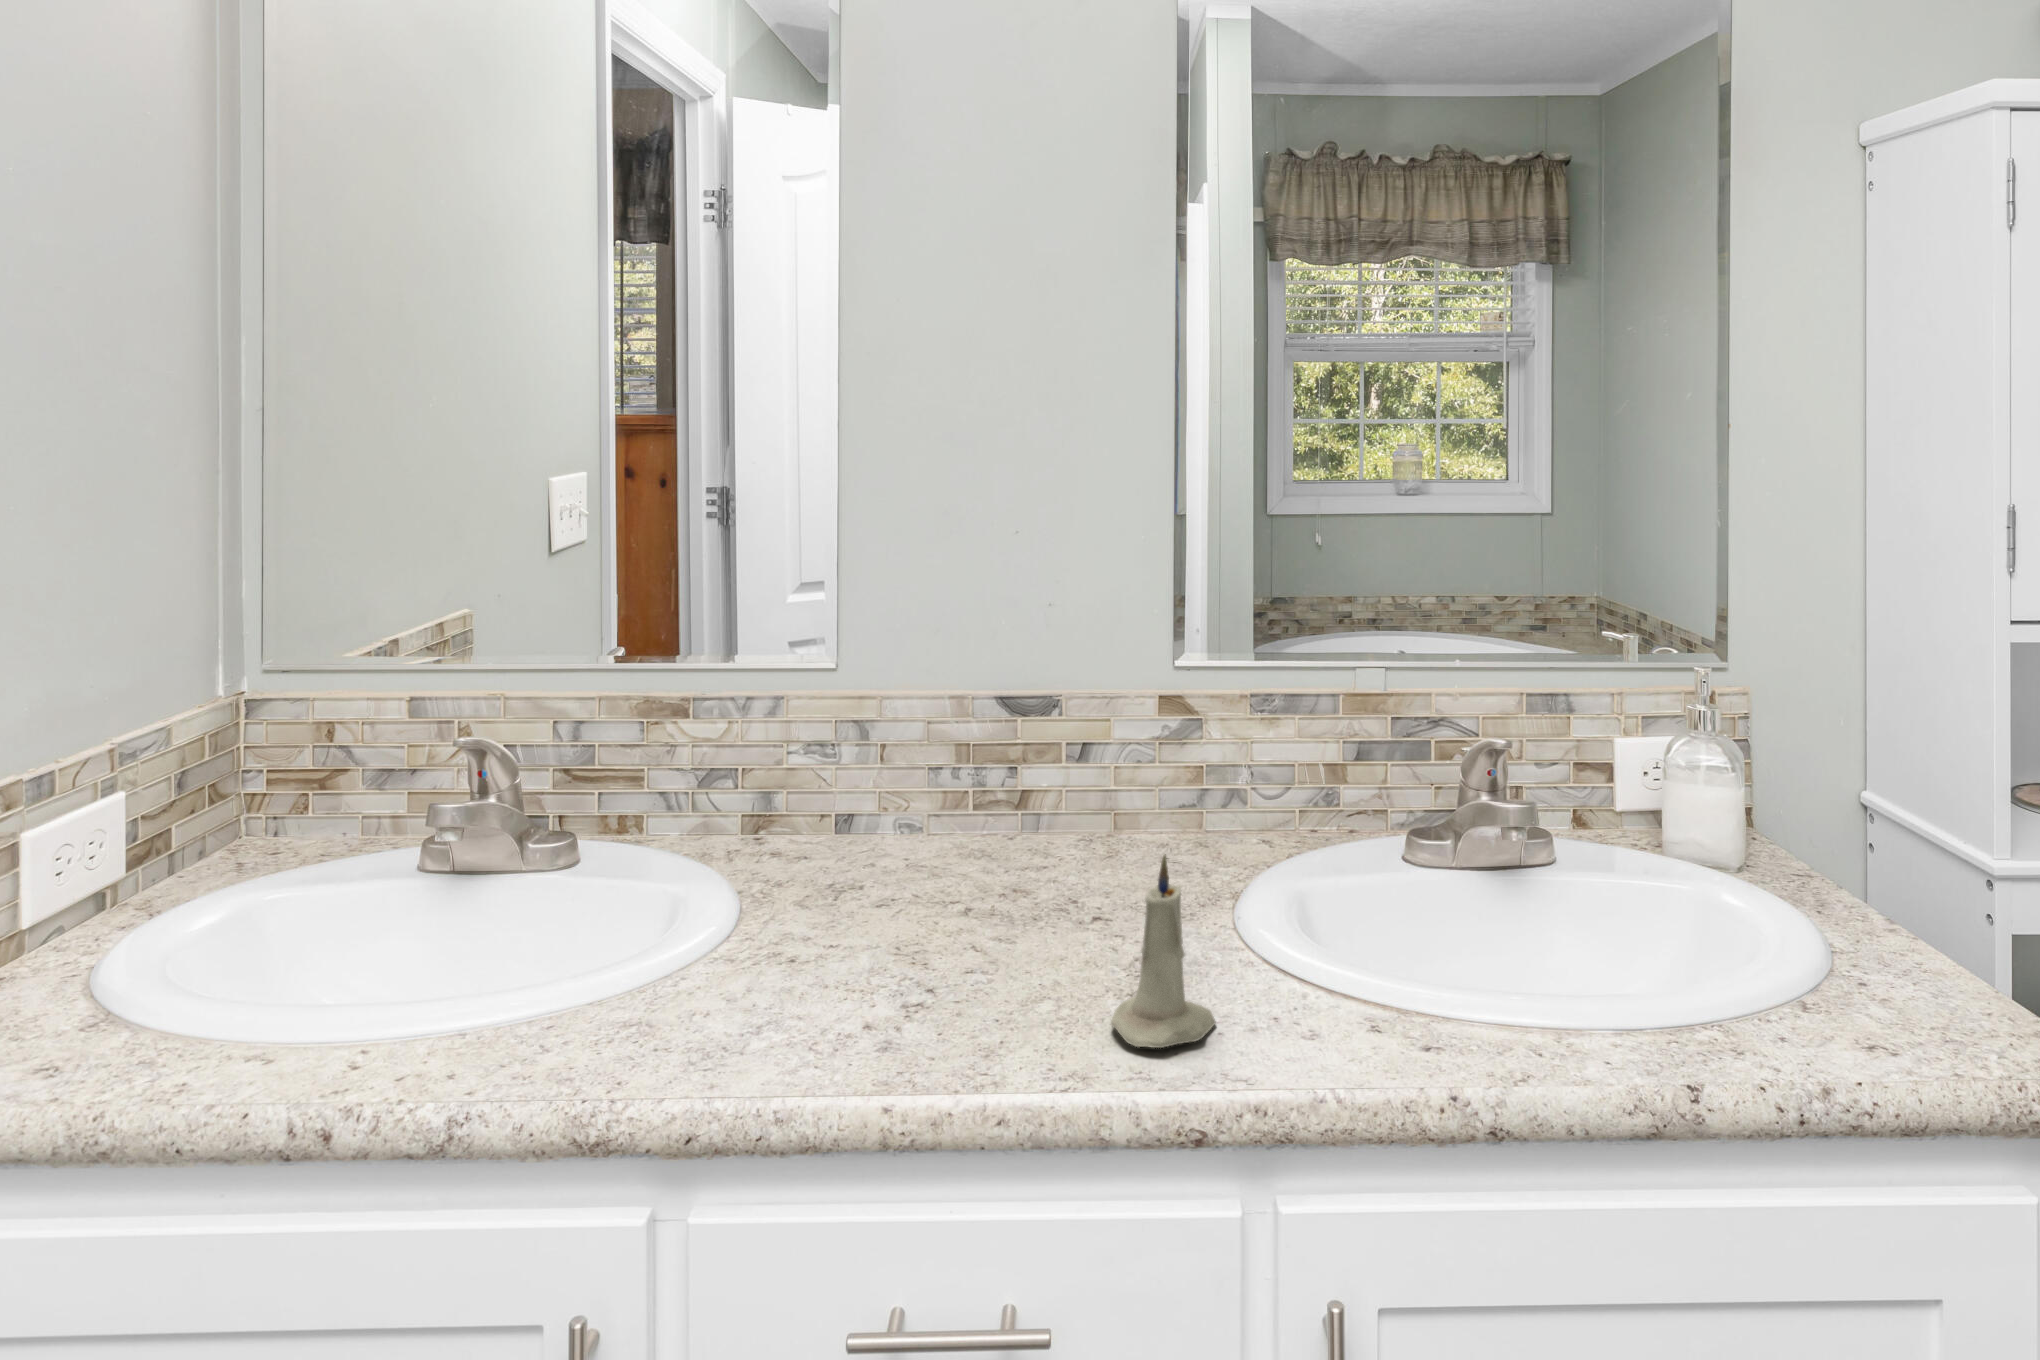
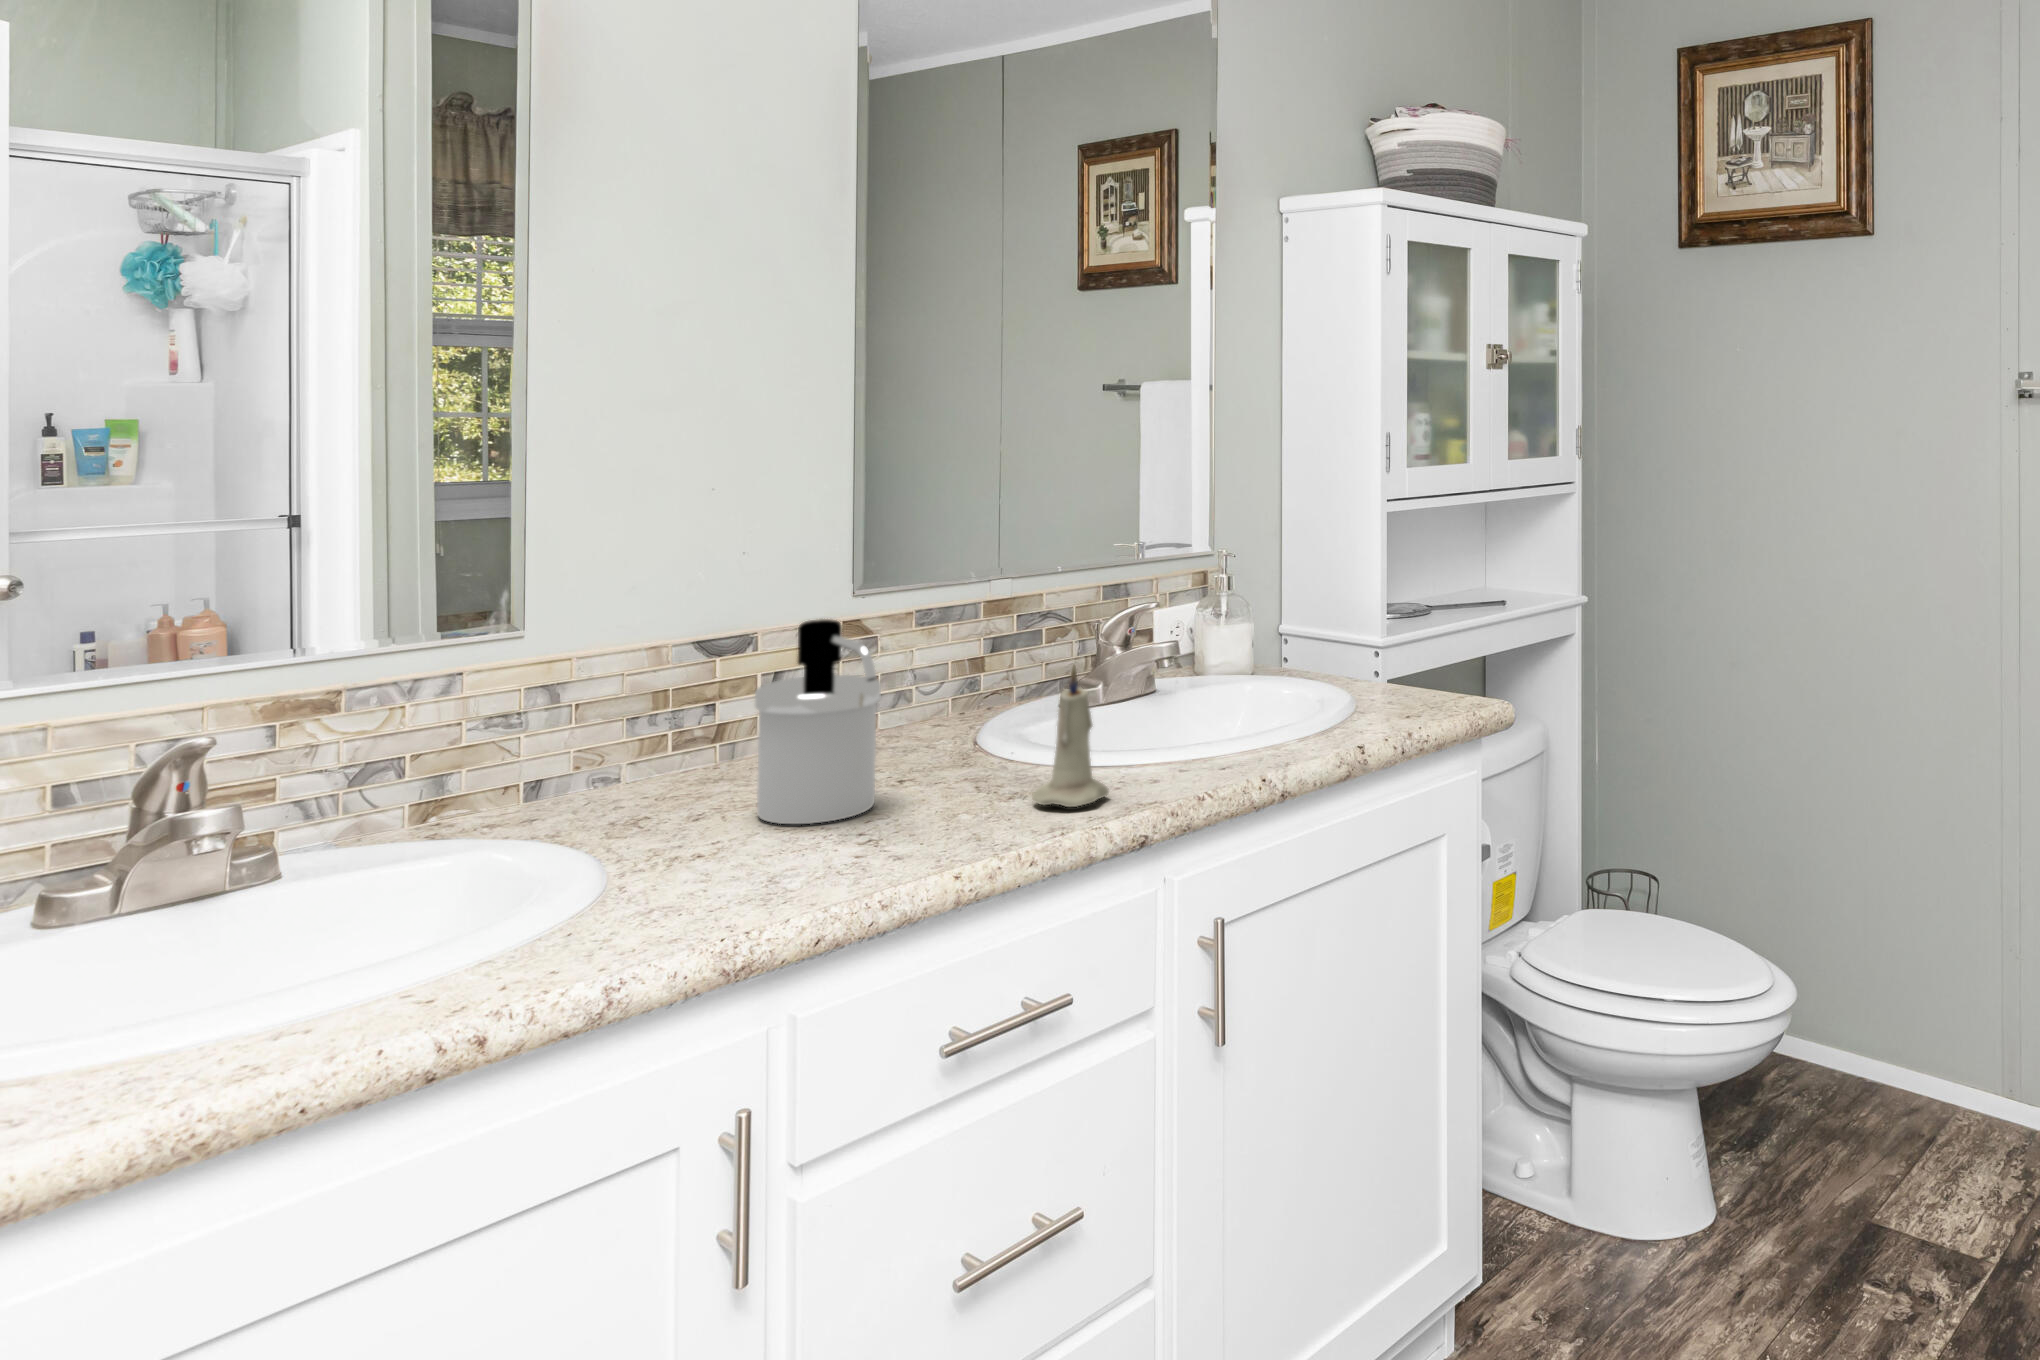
soap dispenser: none [893,724,1022,959] -> present [755,619,881,824]

